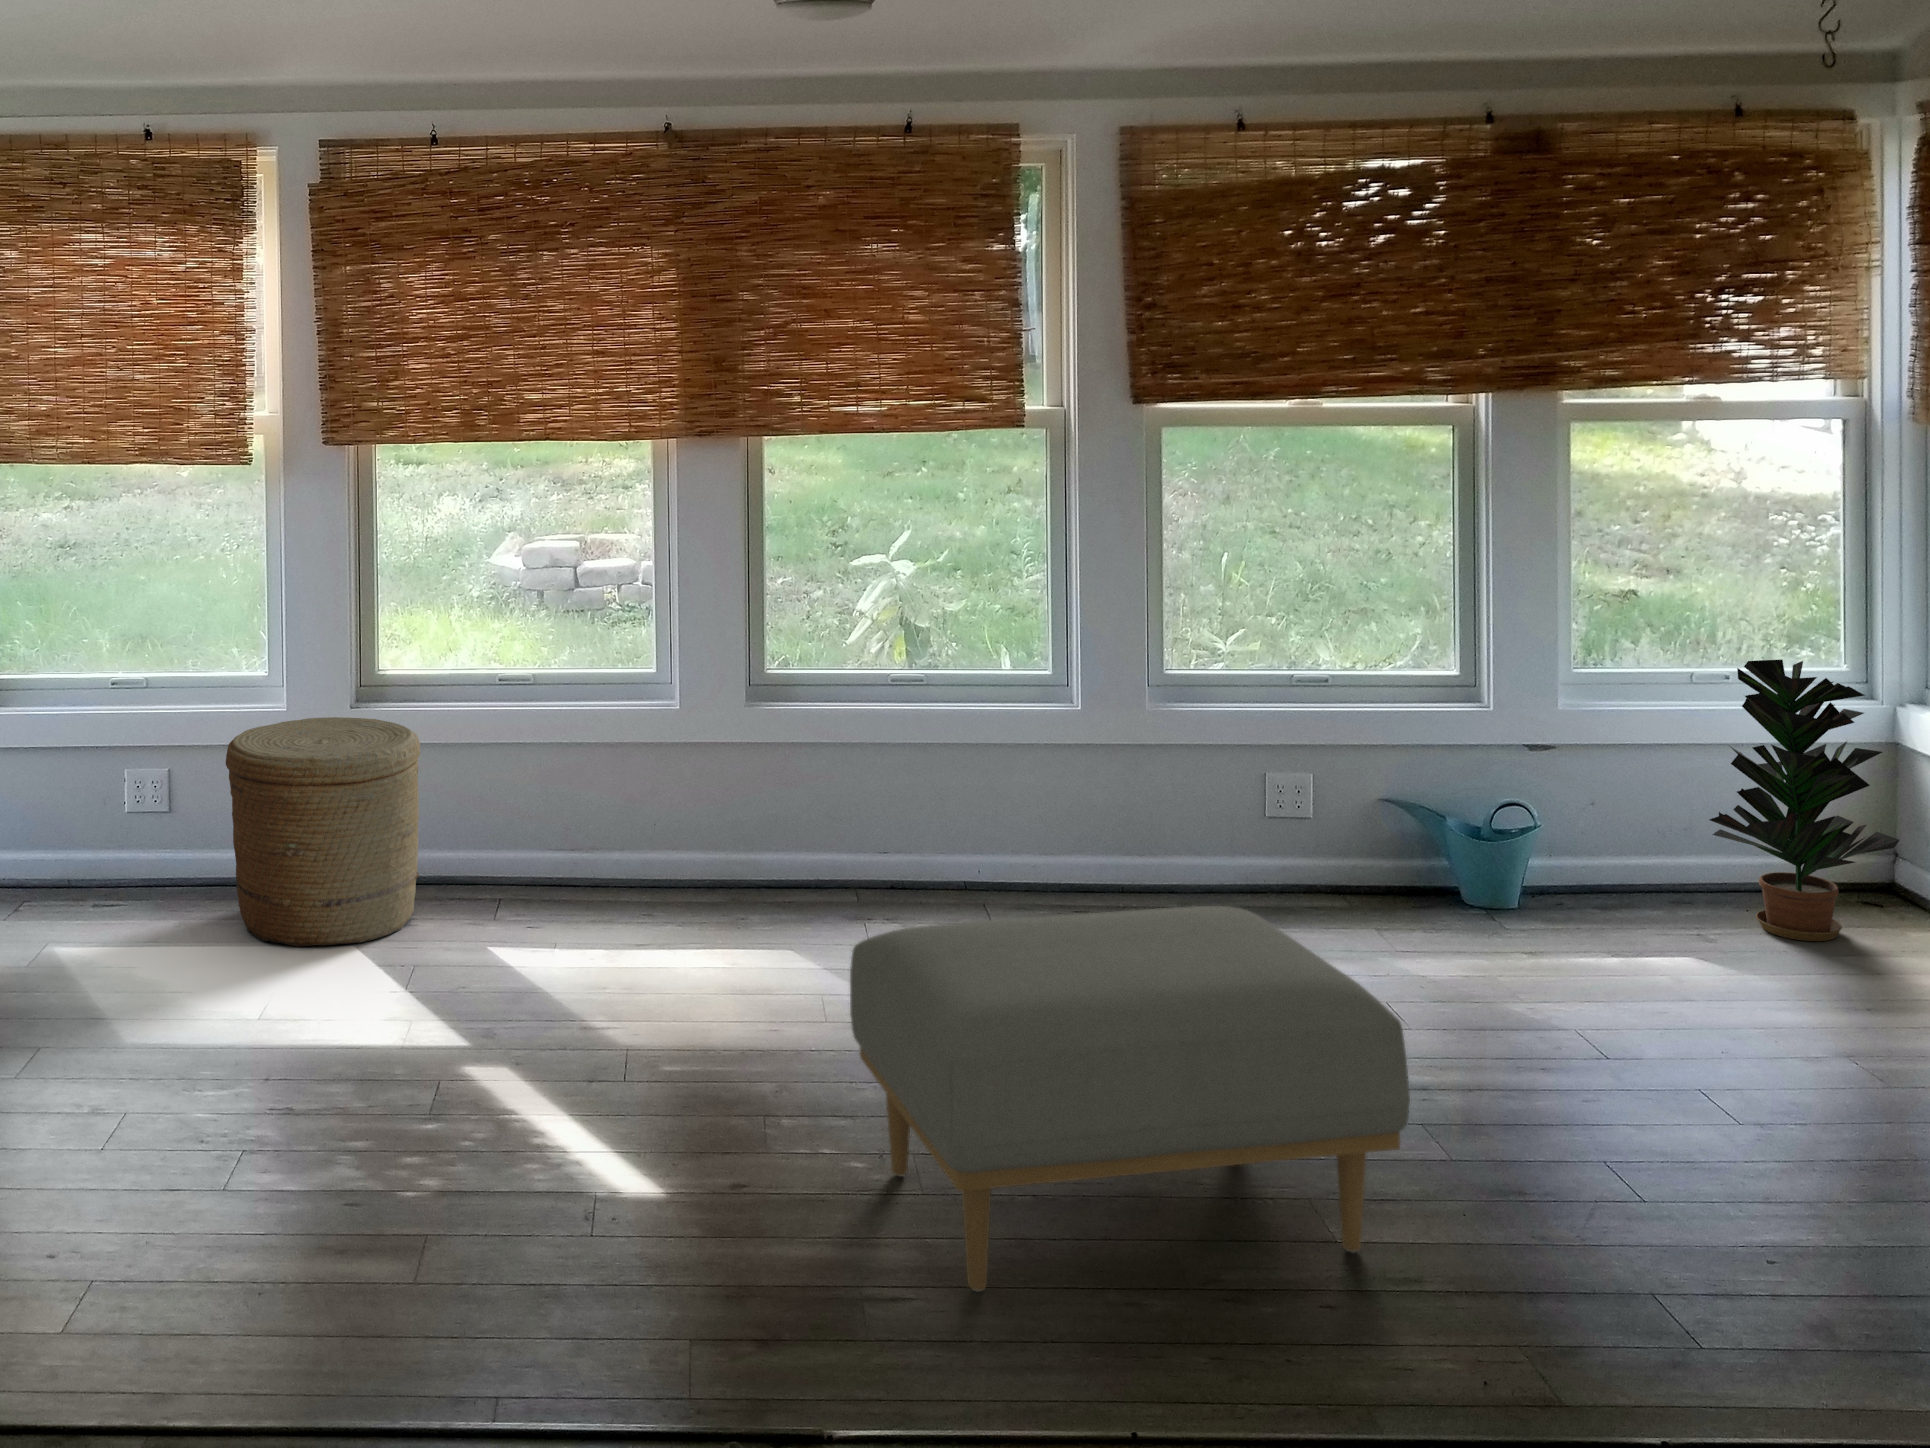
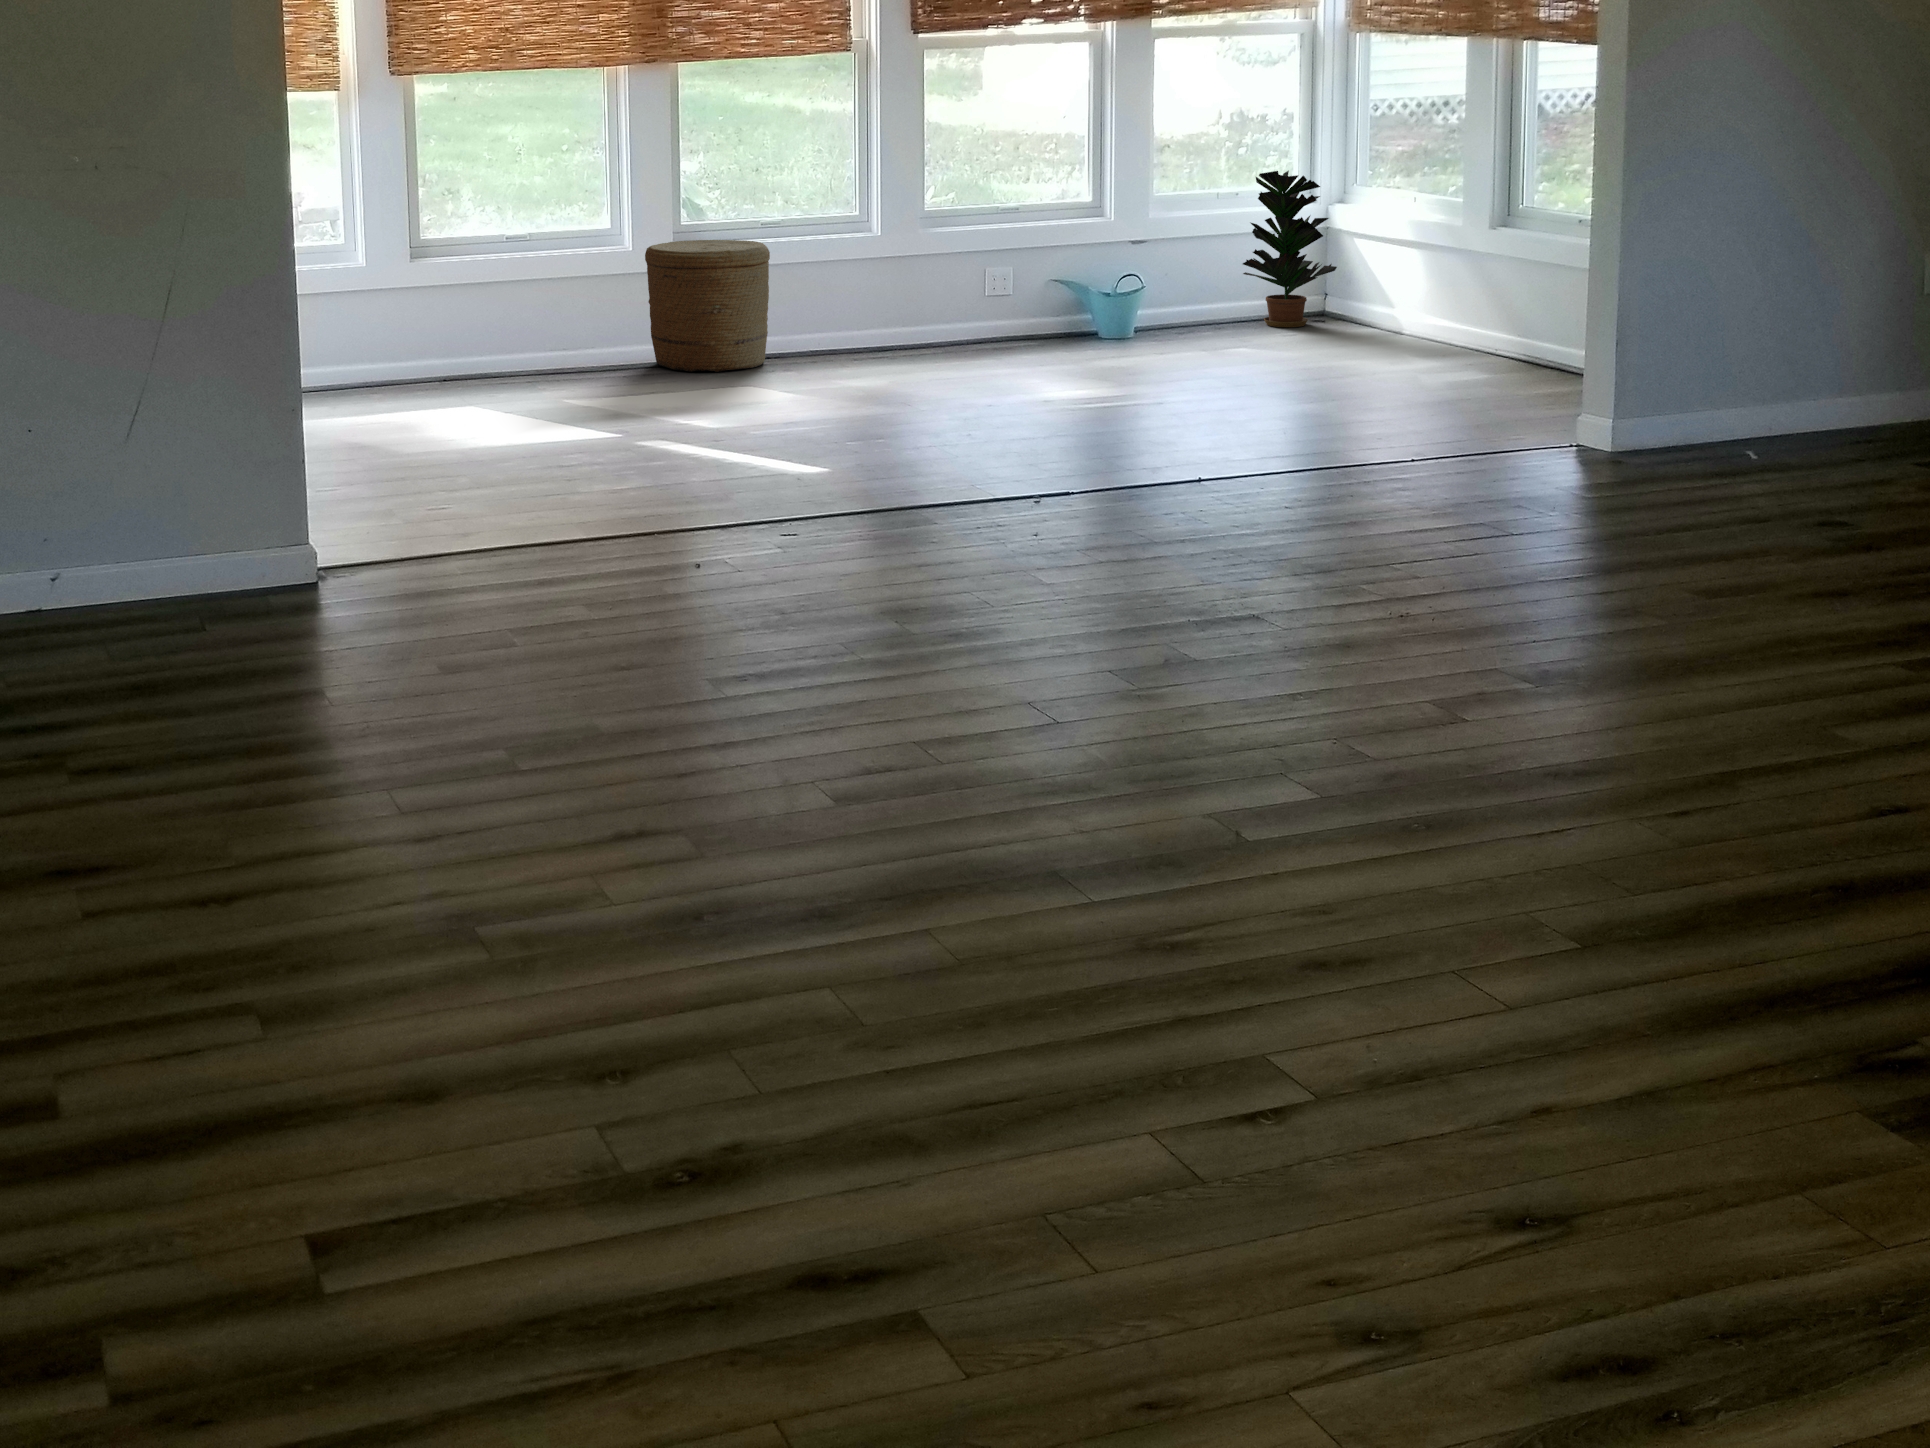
woven basket: present [226,717,420,947] -> present [645,240,770,372]
ottoman: present [850,906,1410,1291] -> none [876,275,1167,443]

